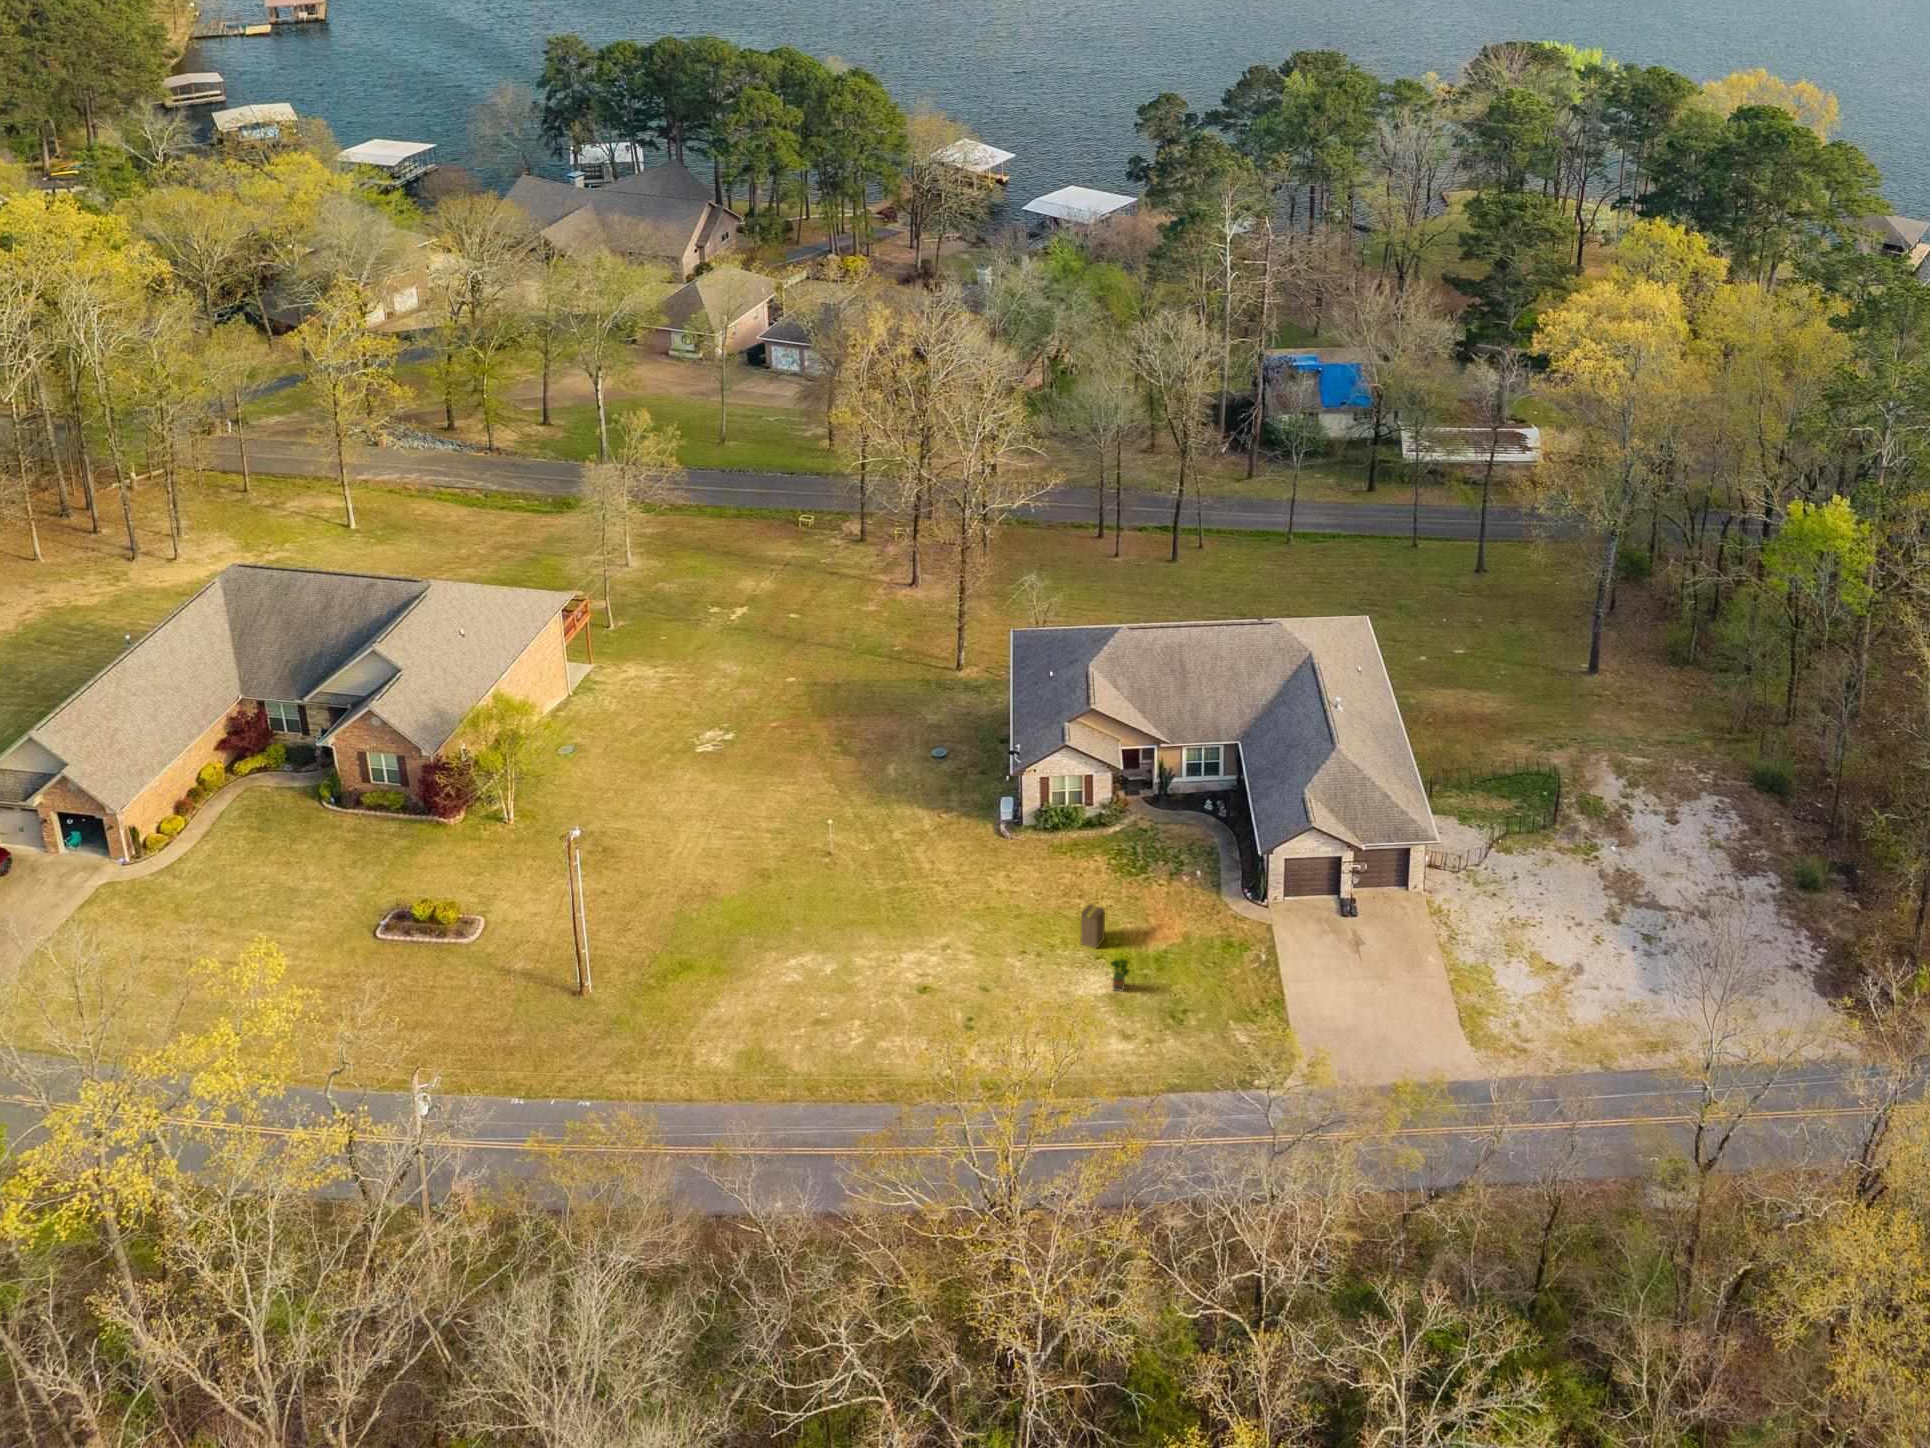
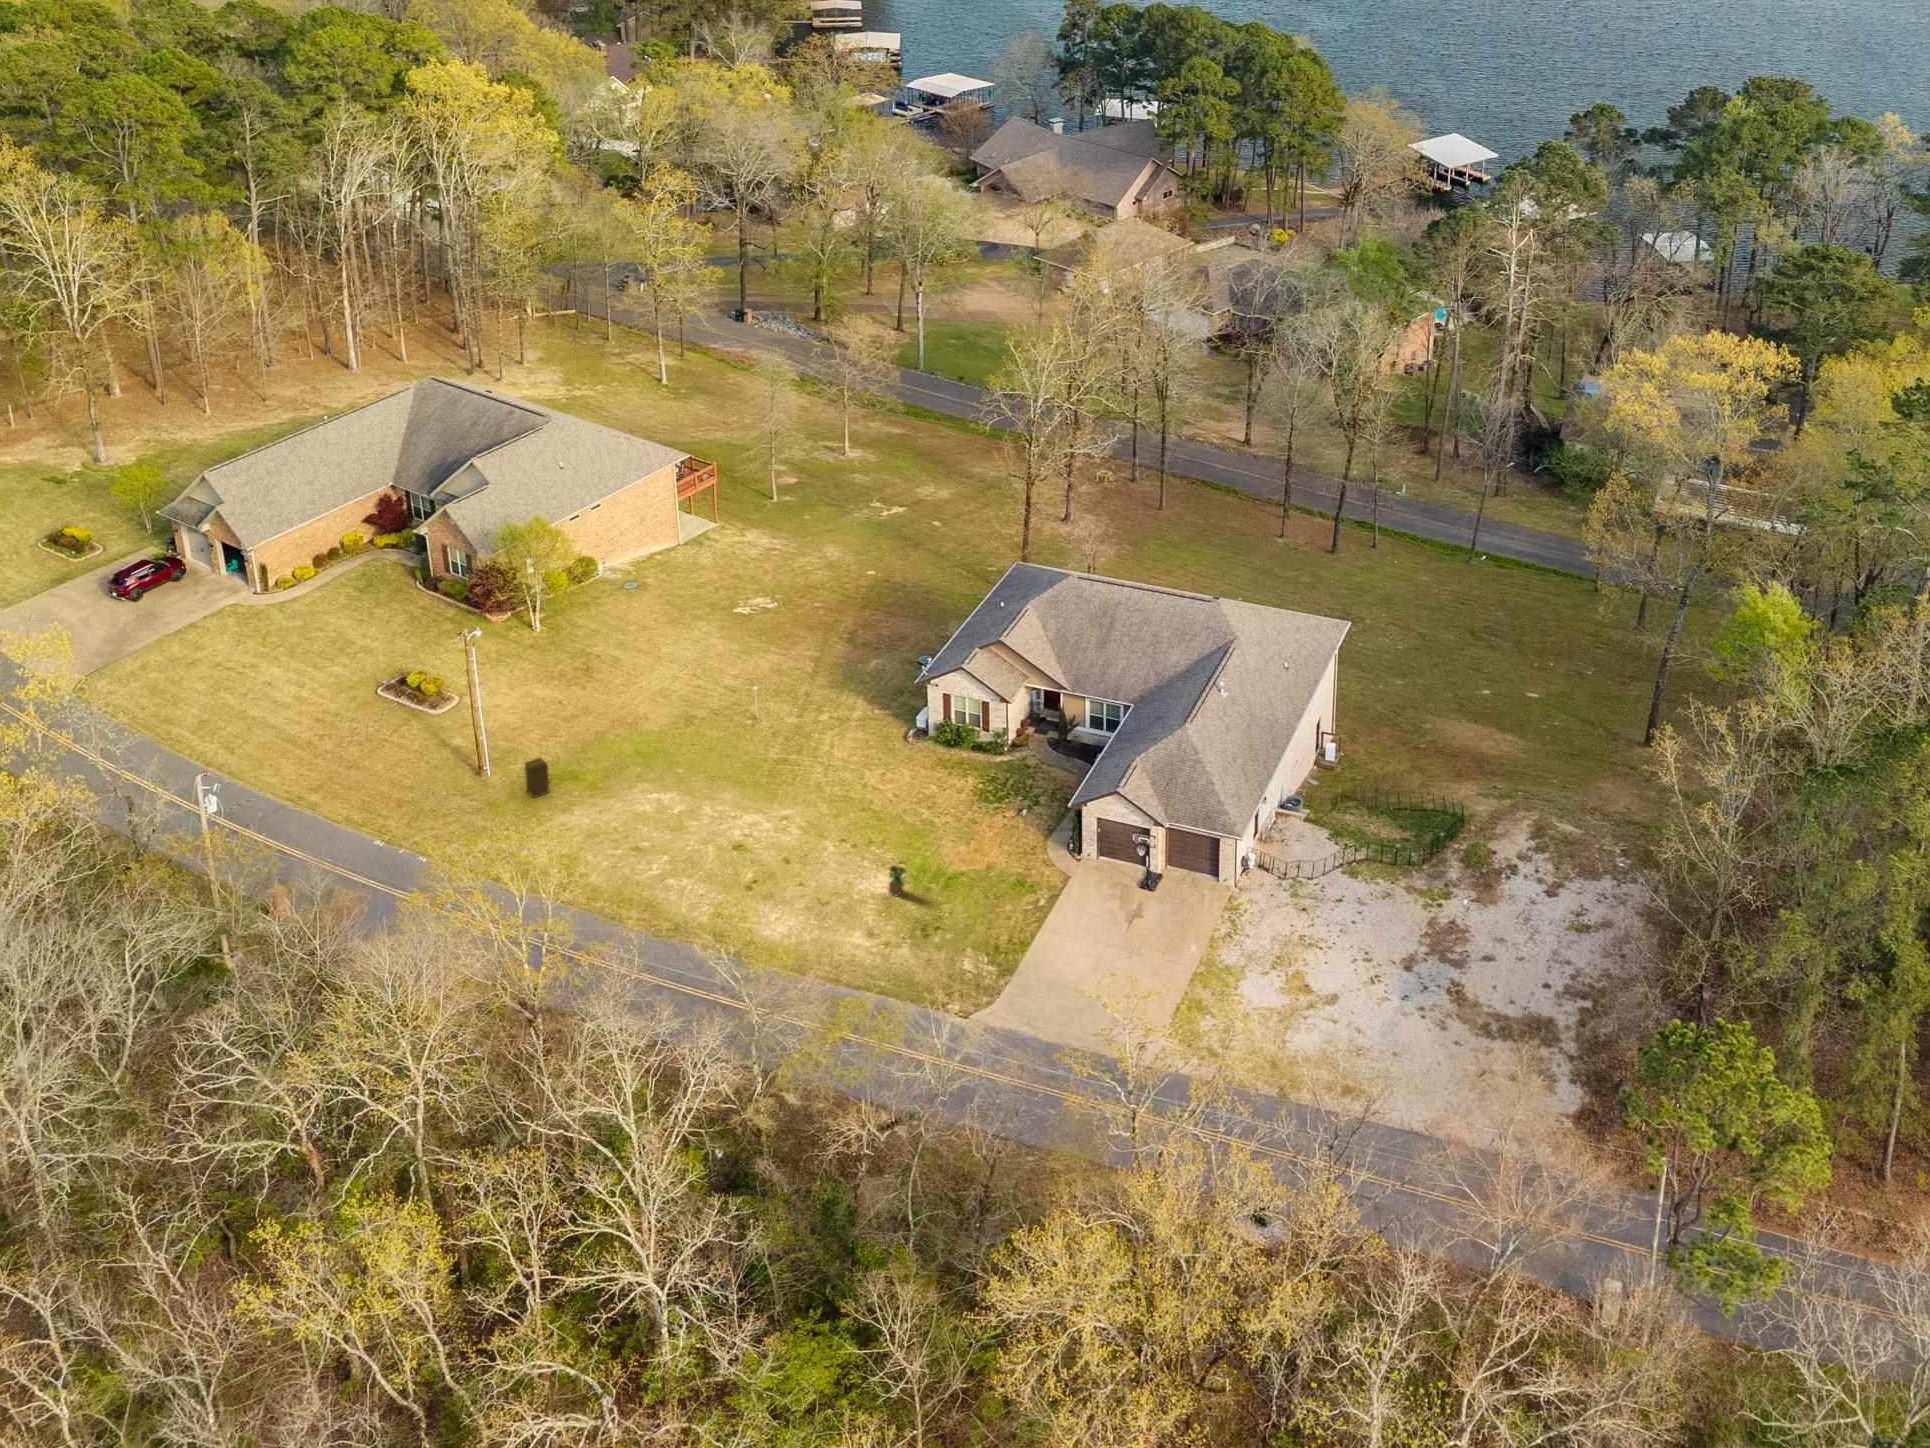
cardboard box: present [1081,904,1105,948] -> present [525,758,549,798]

